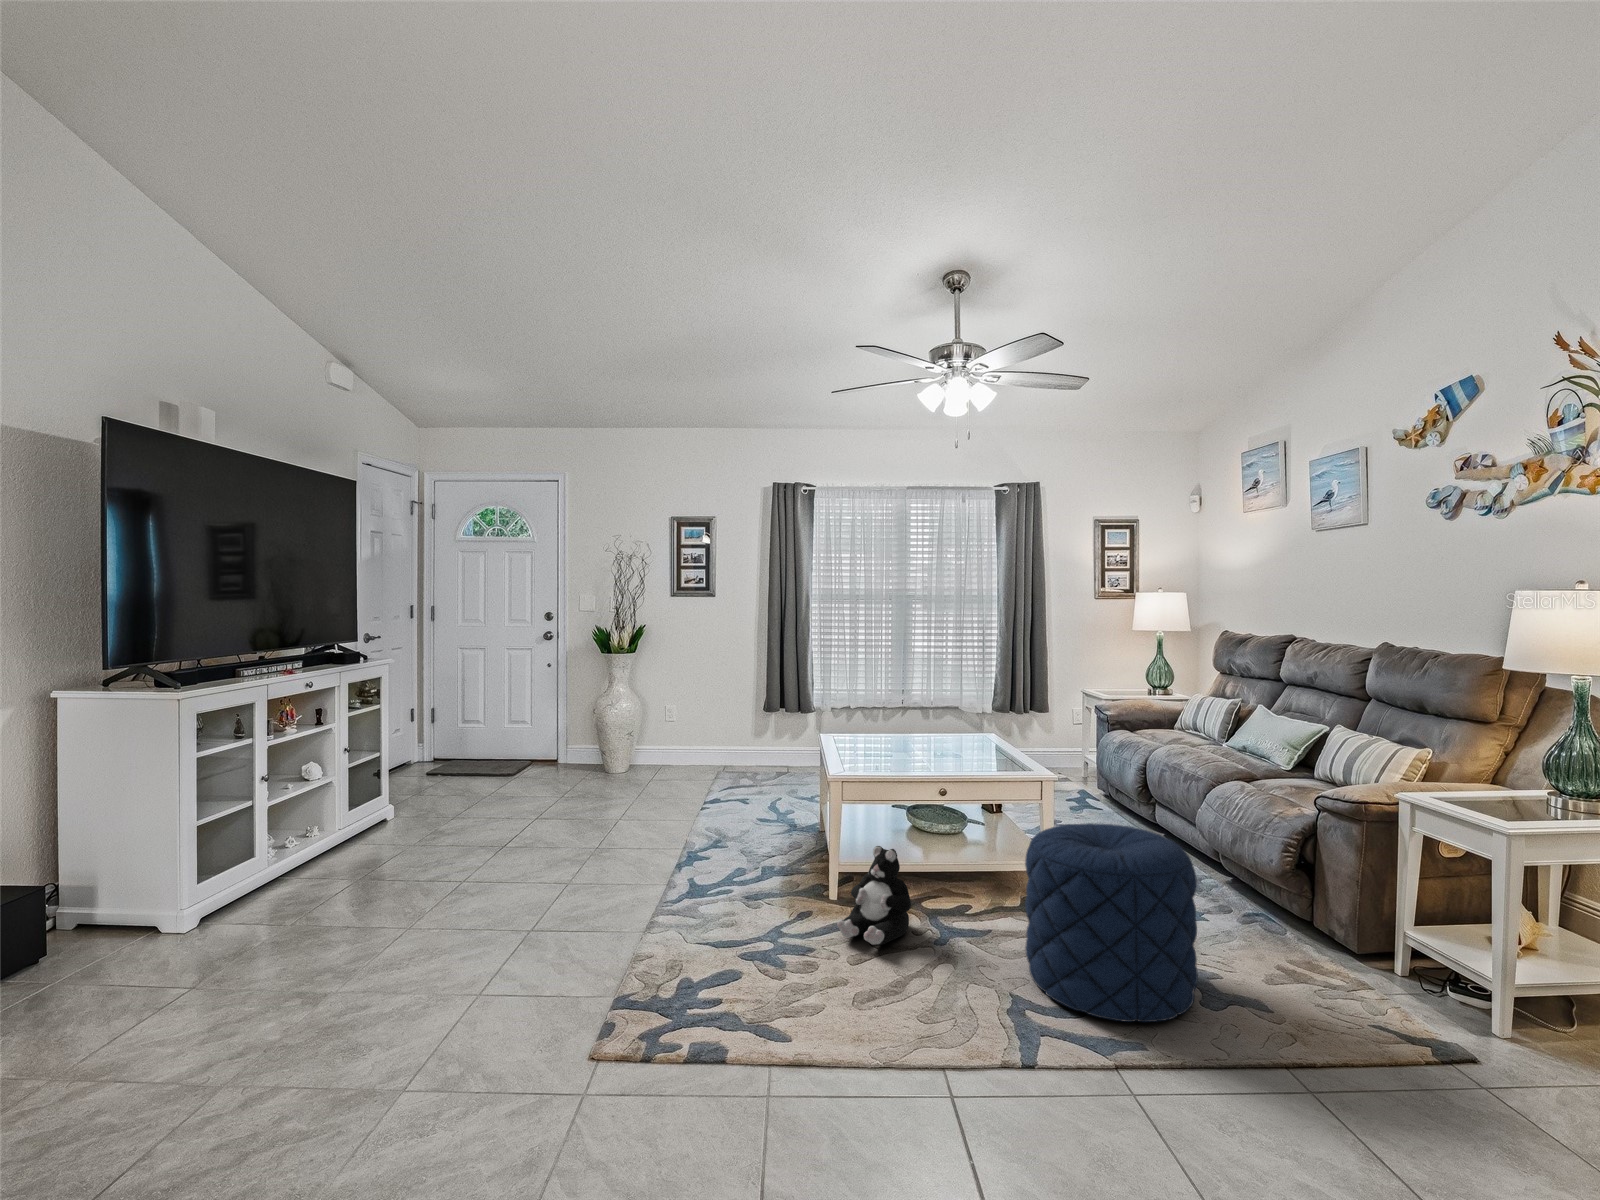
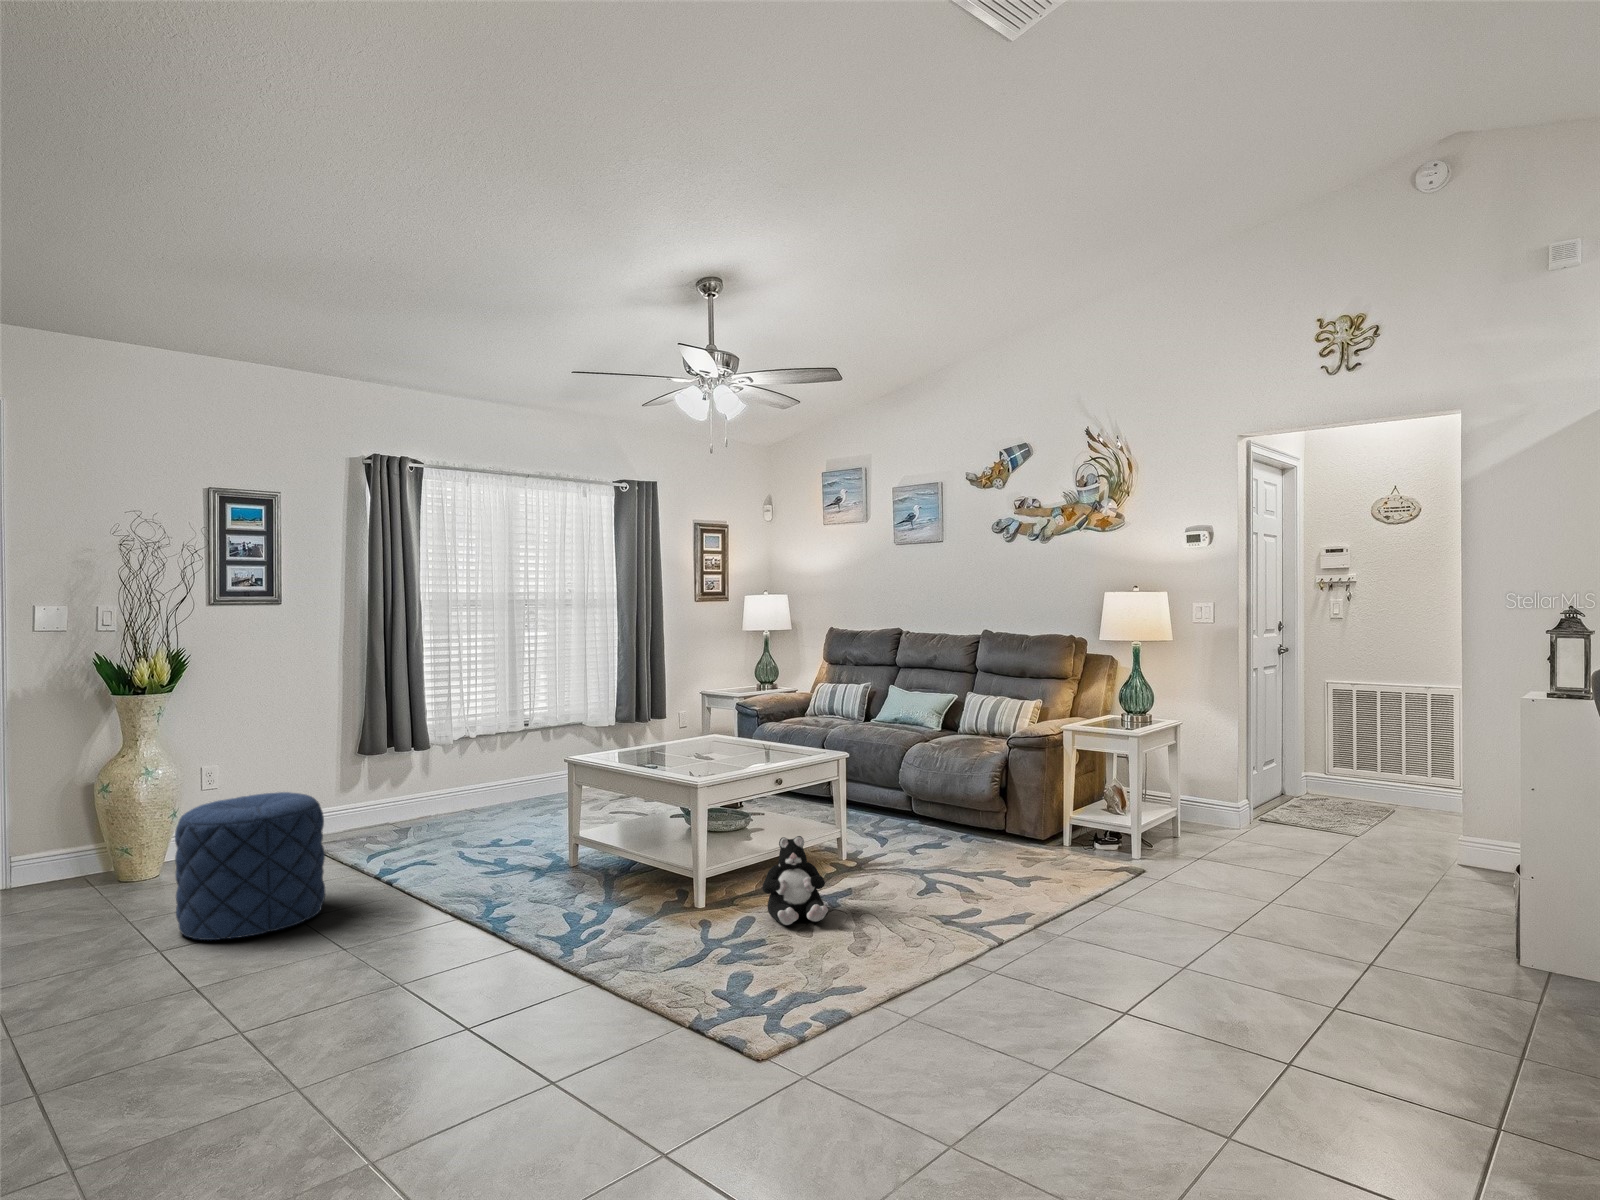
pouf: present [1025,823,1198,1022] -> present [175,792,325,940]

